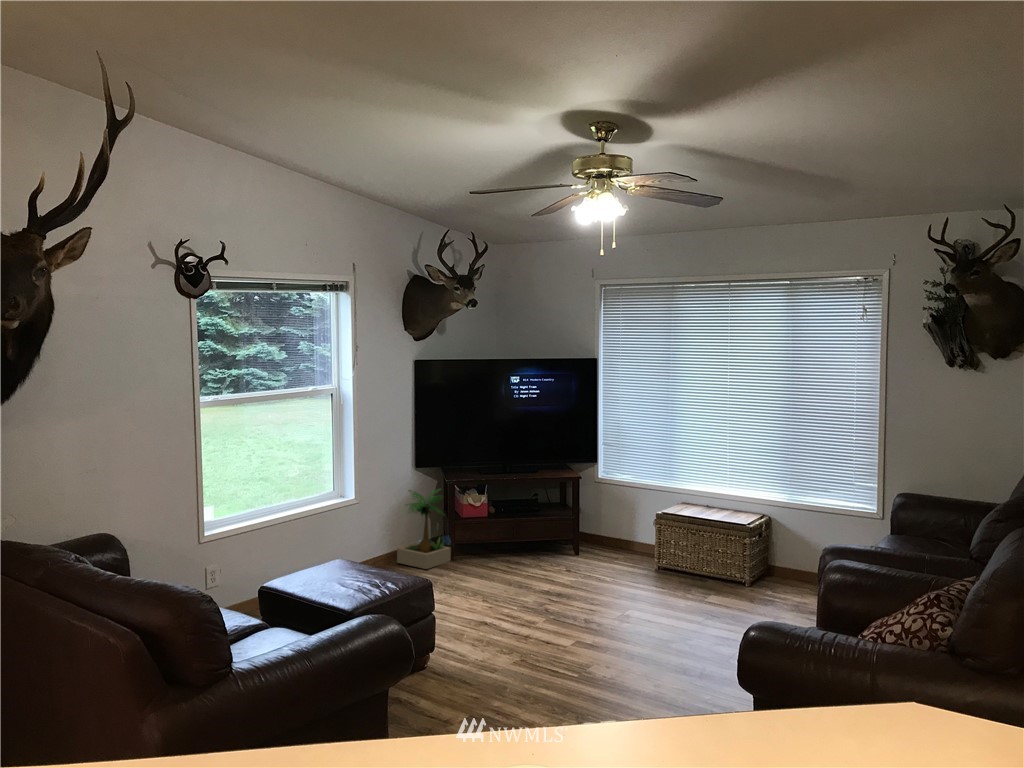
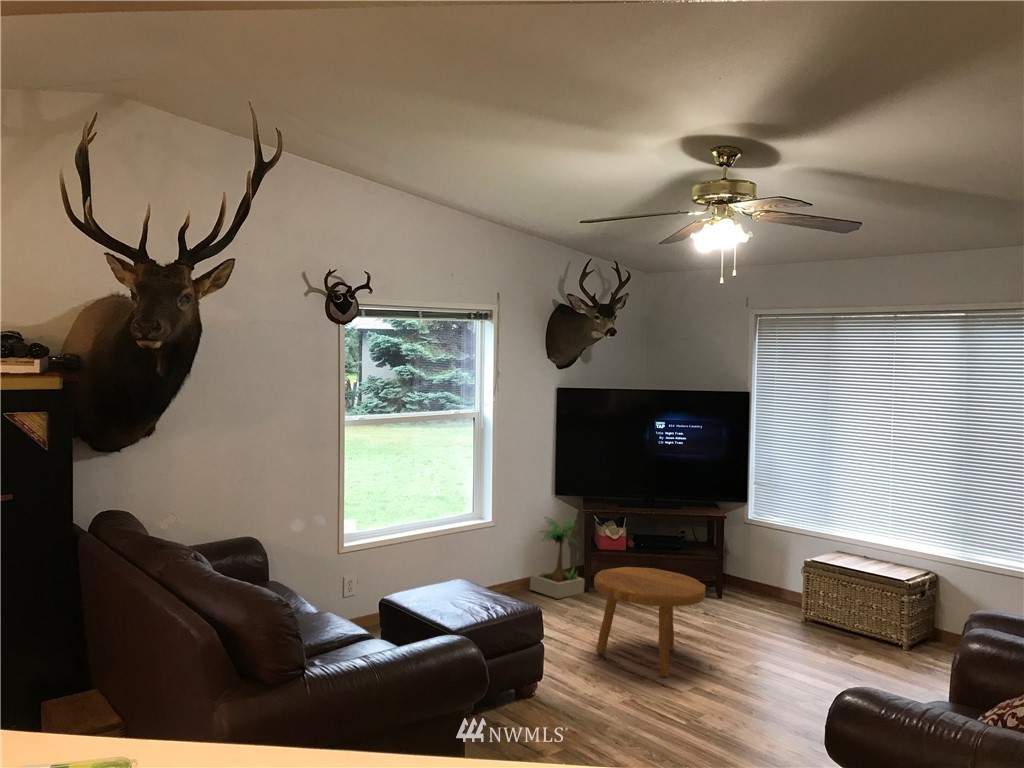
footstool: none [472,532,578,634] -> present [594,567,706,677]

